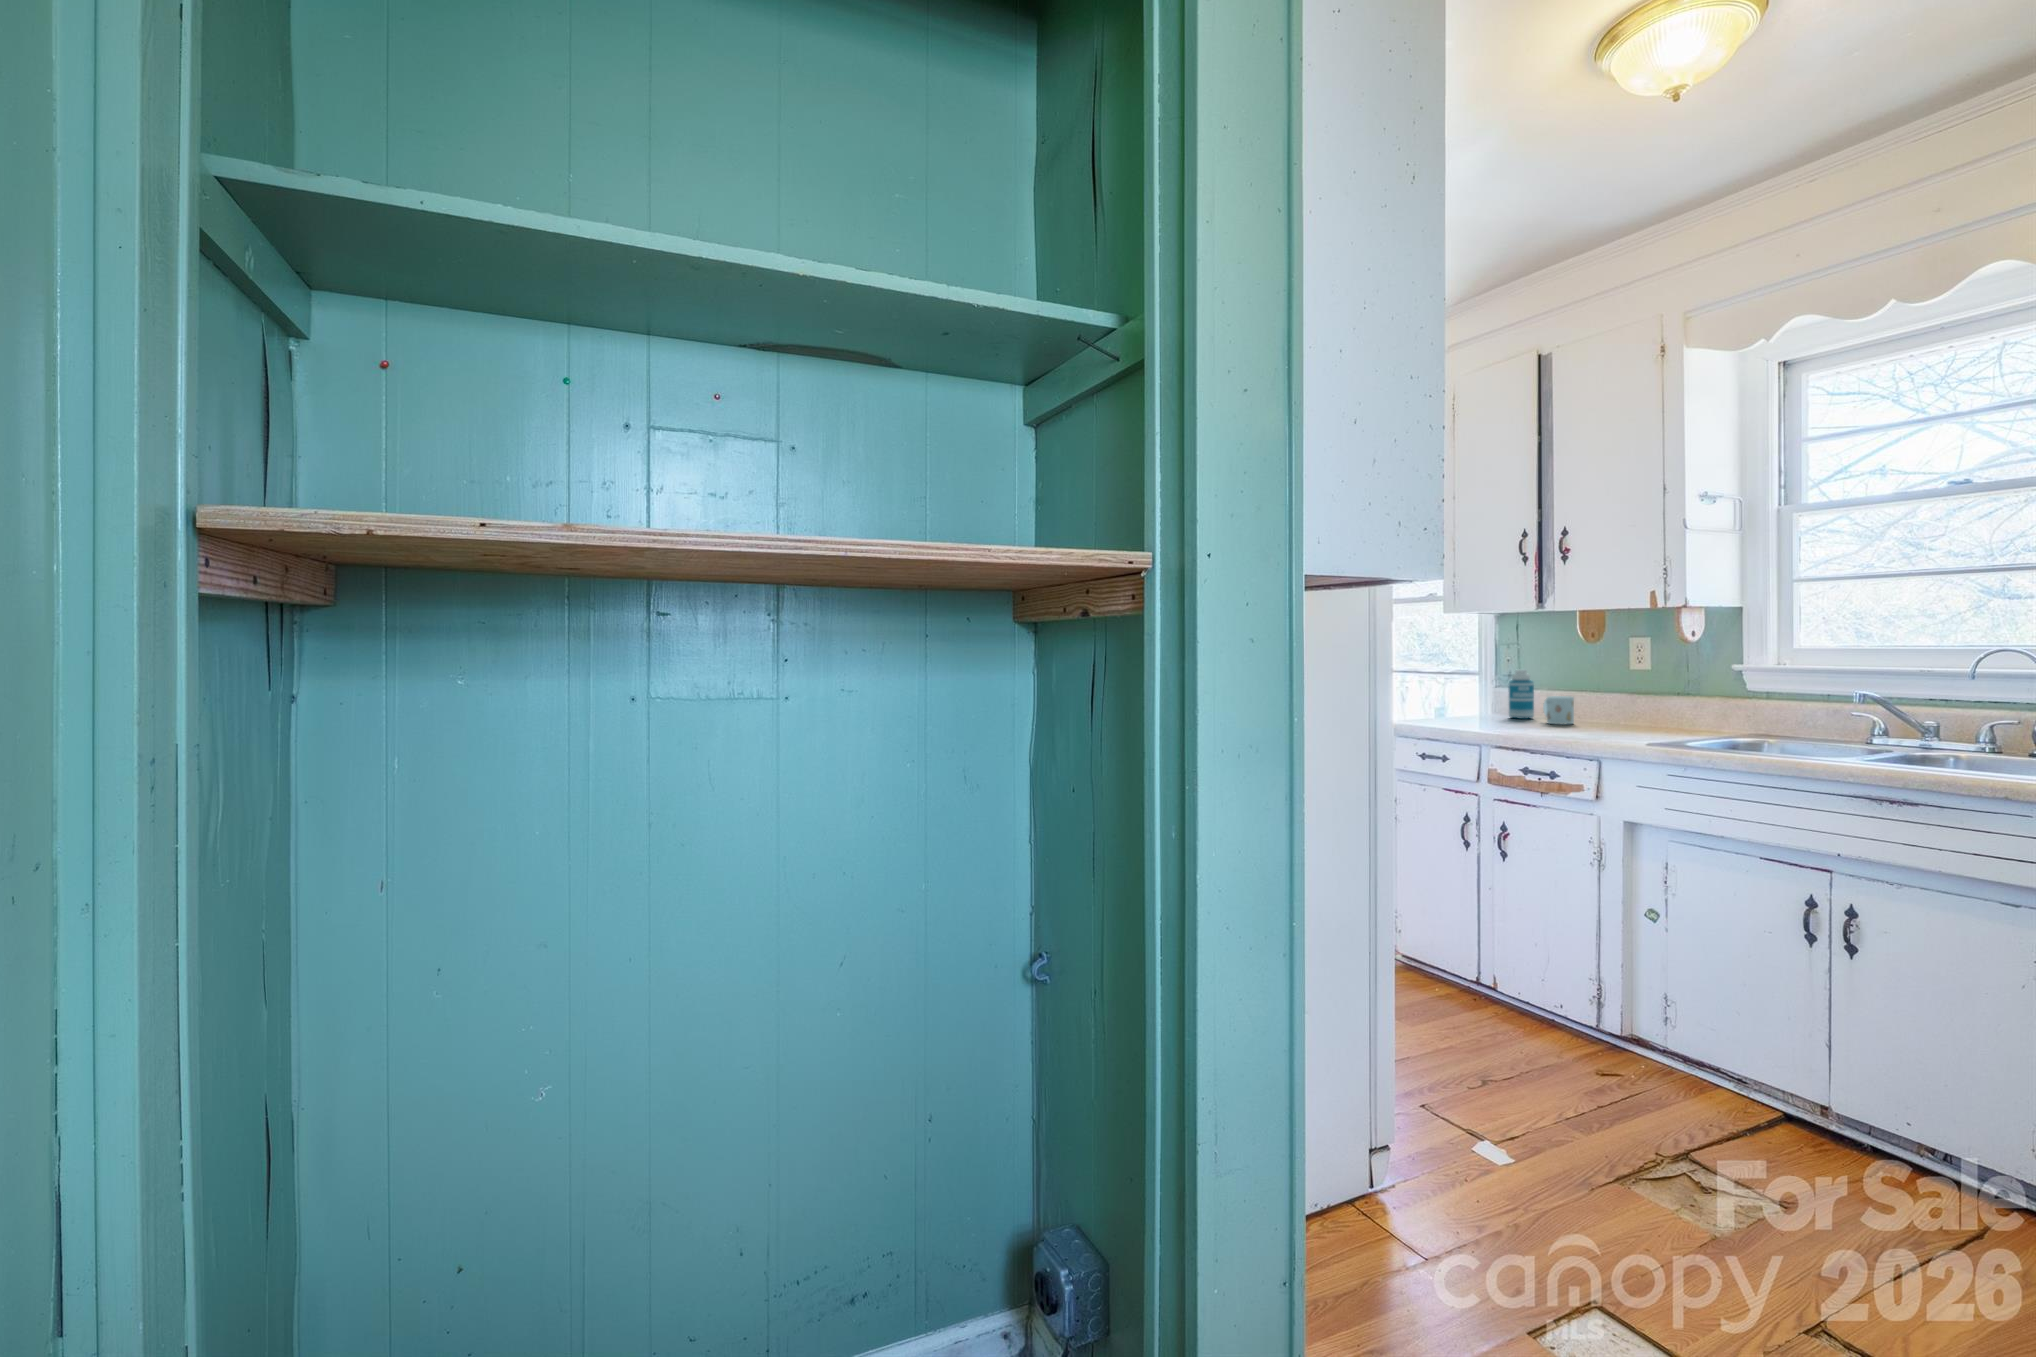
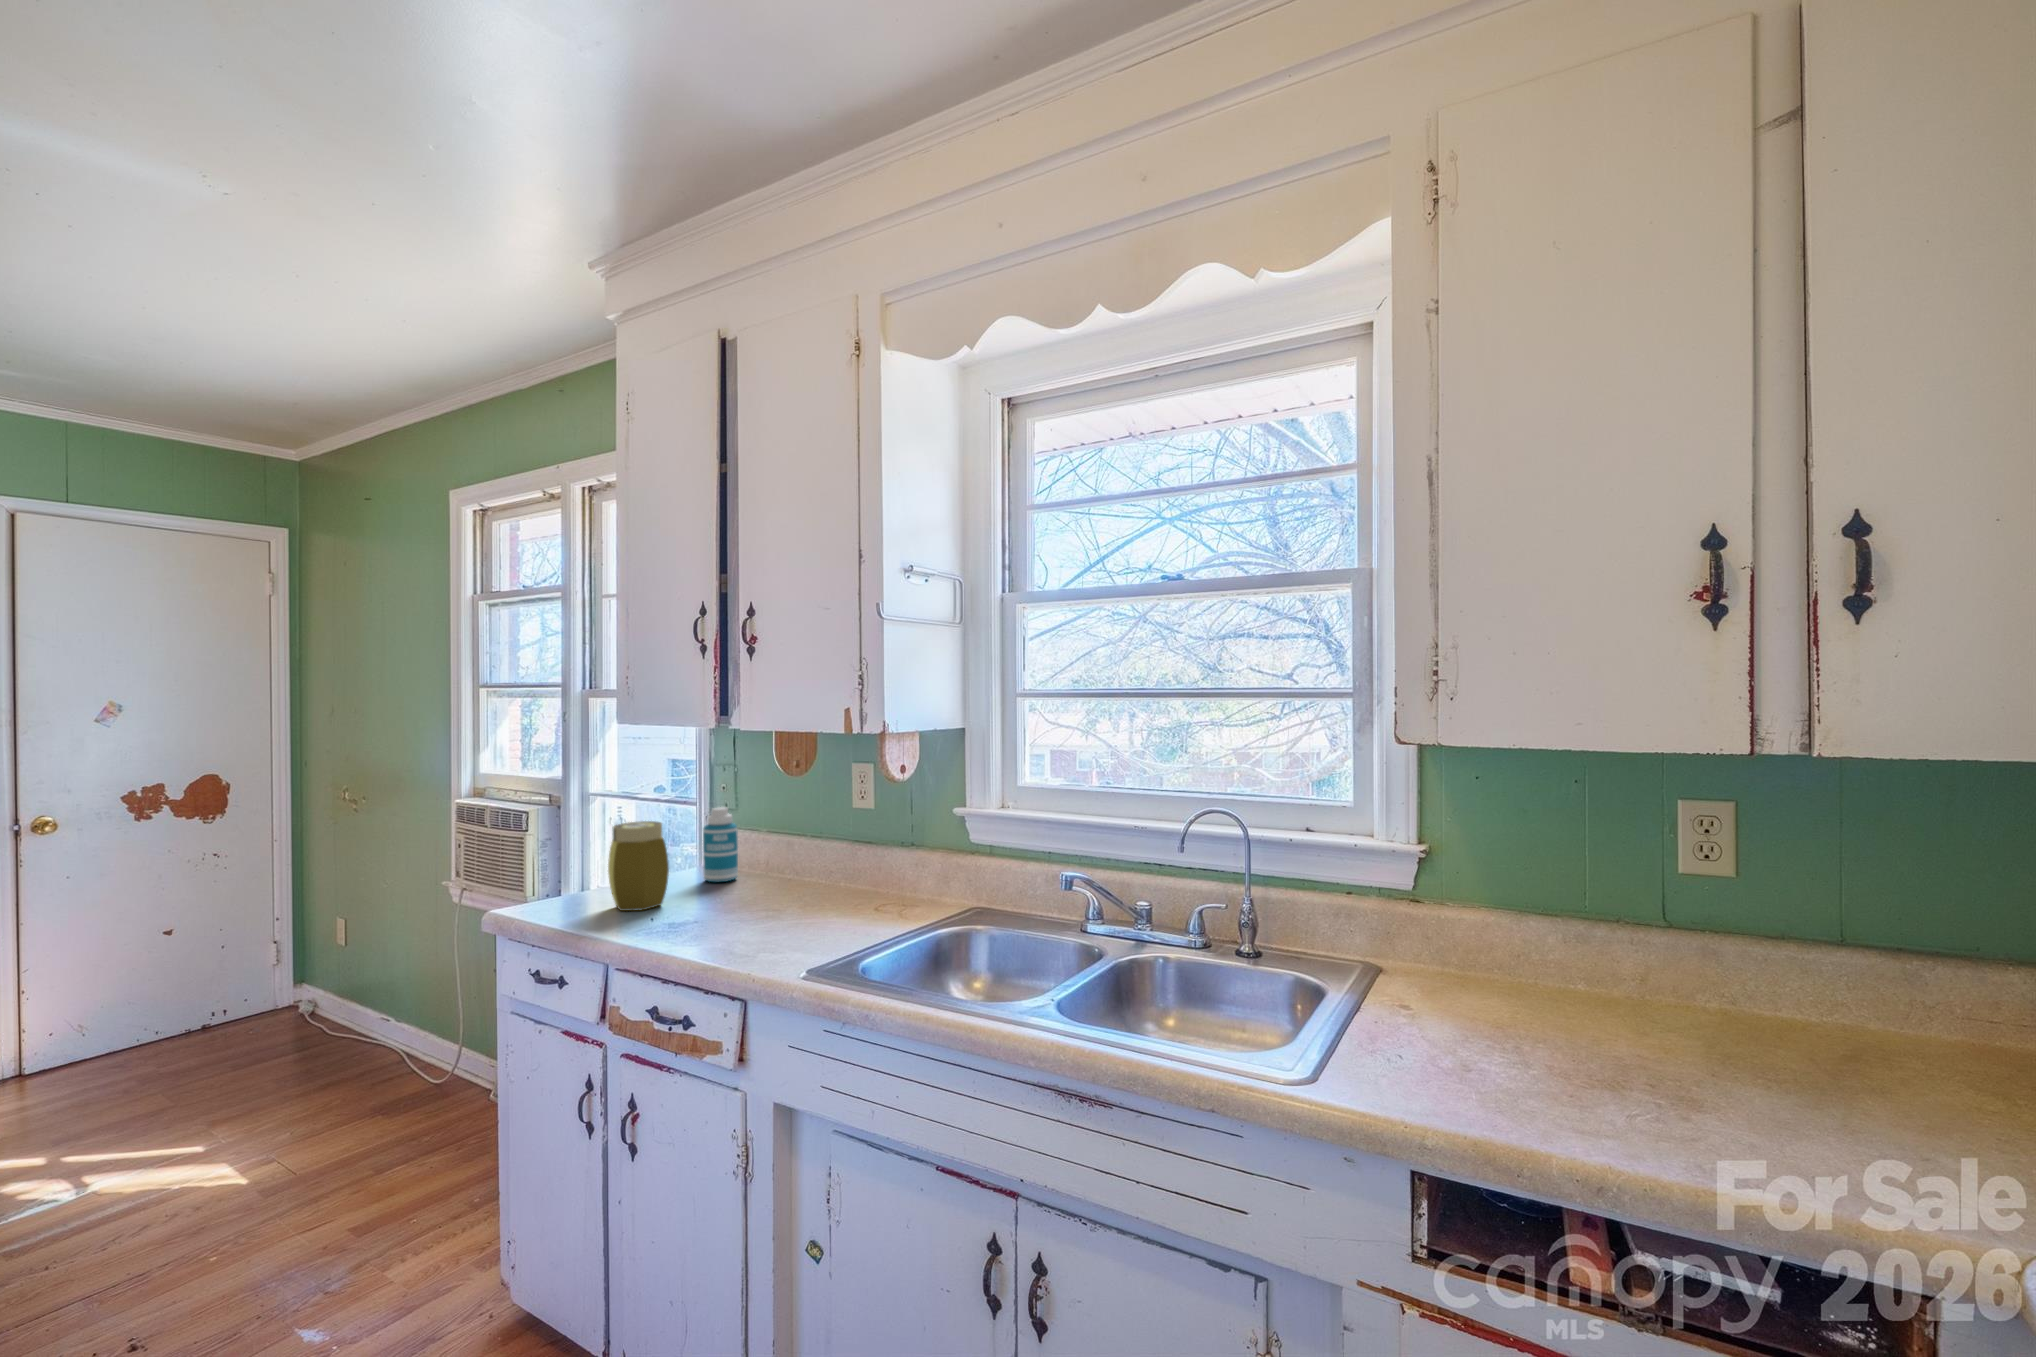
jar: none [1461,672,1503,725] -> present [608,821,669,911]
mug: present [1543,696,1574,724] -> none [738,852,775,898]

